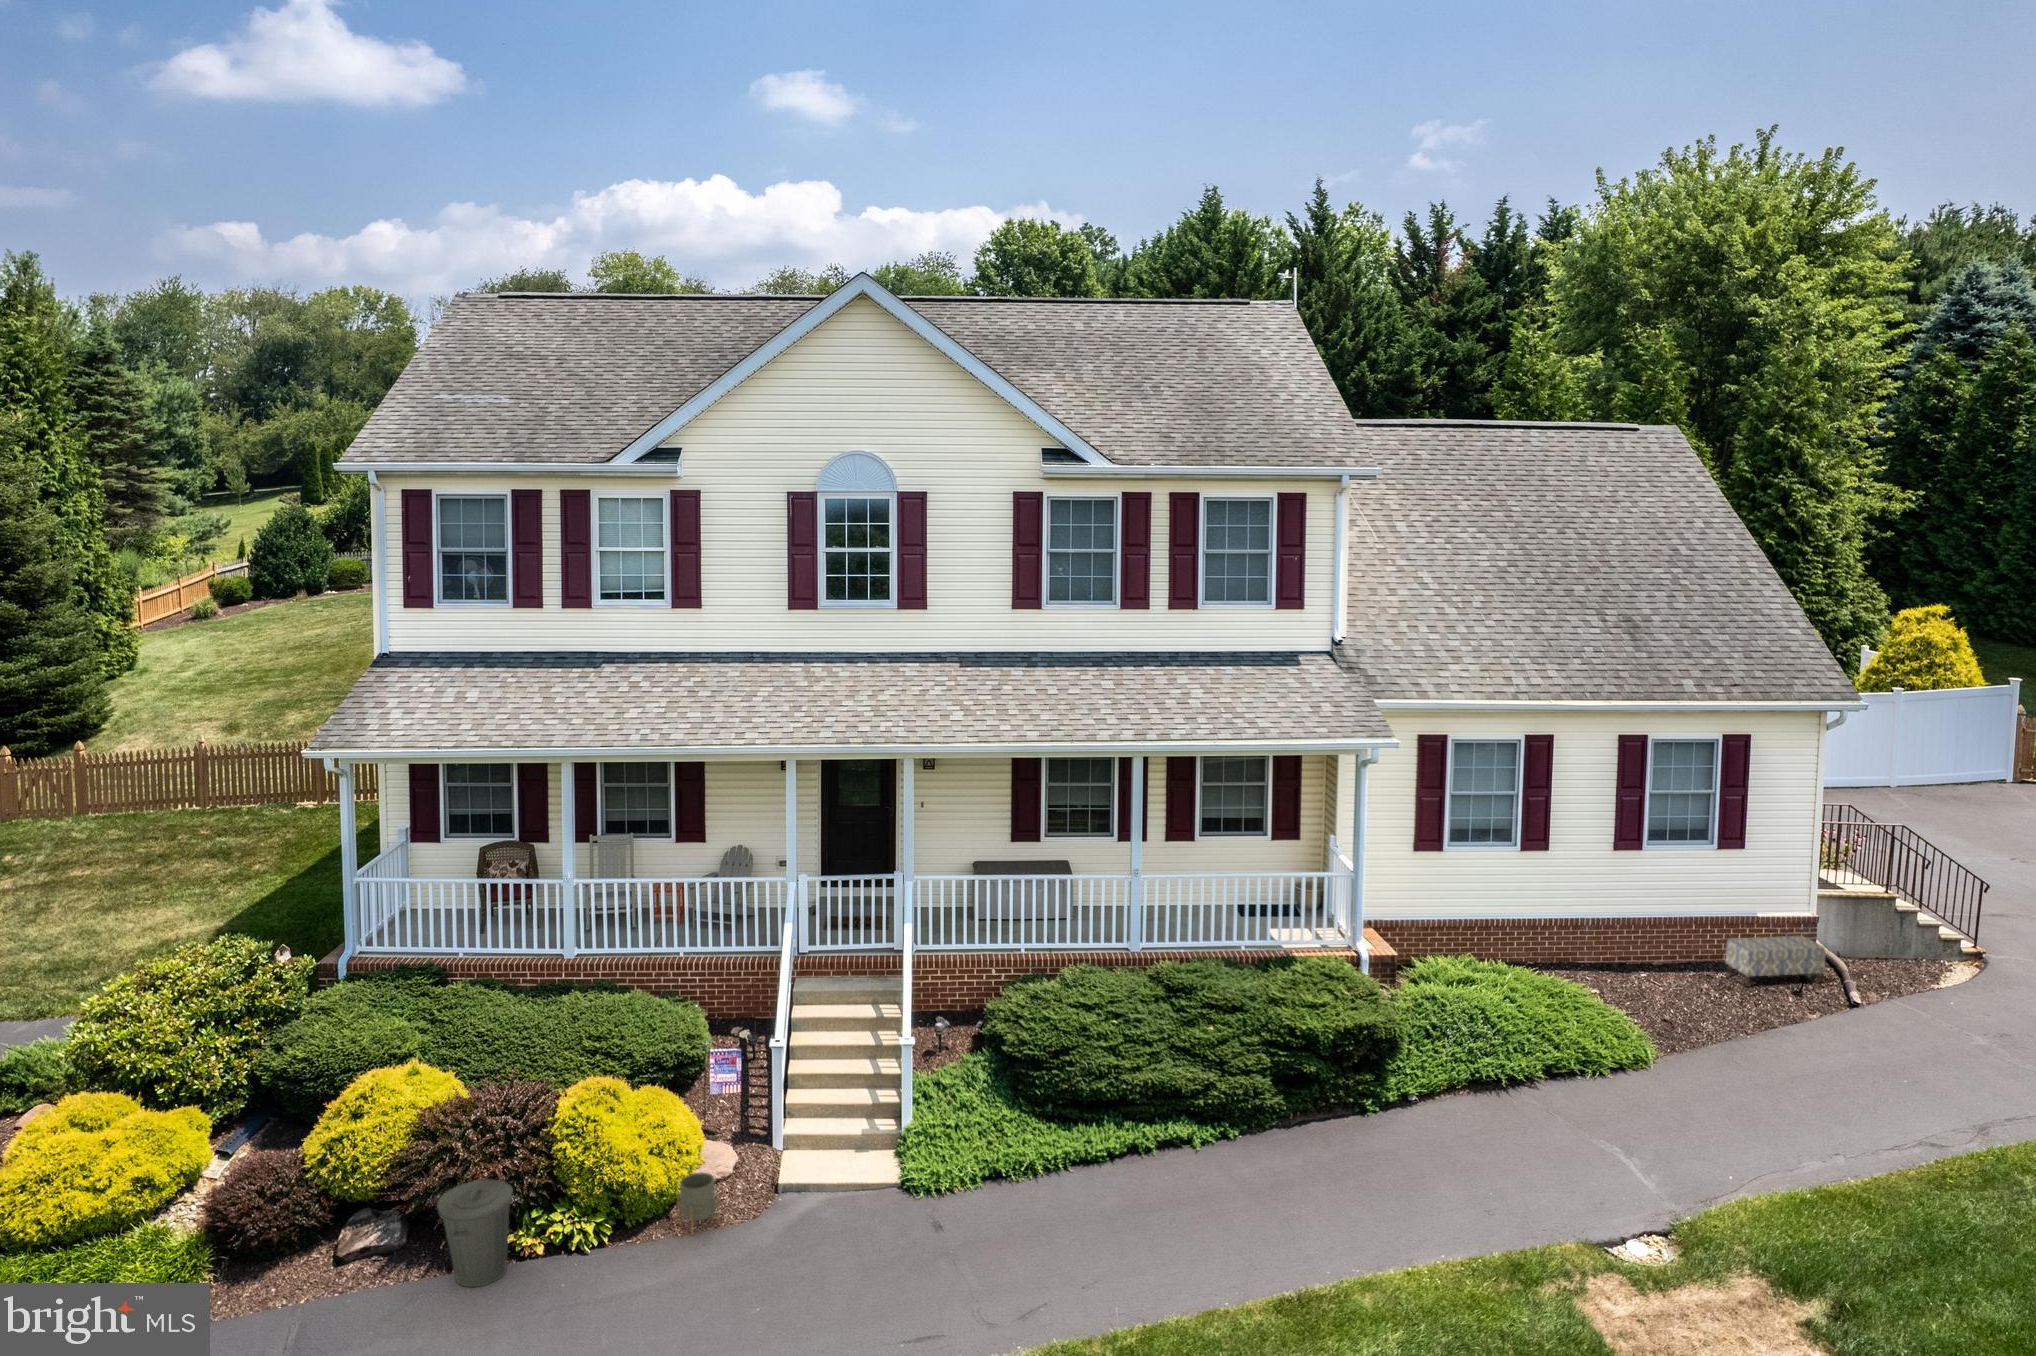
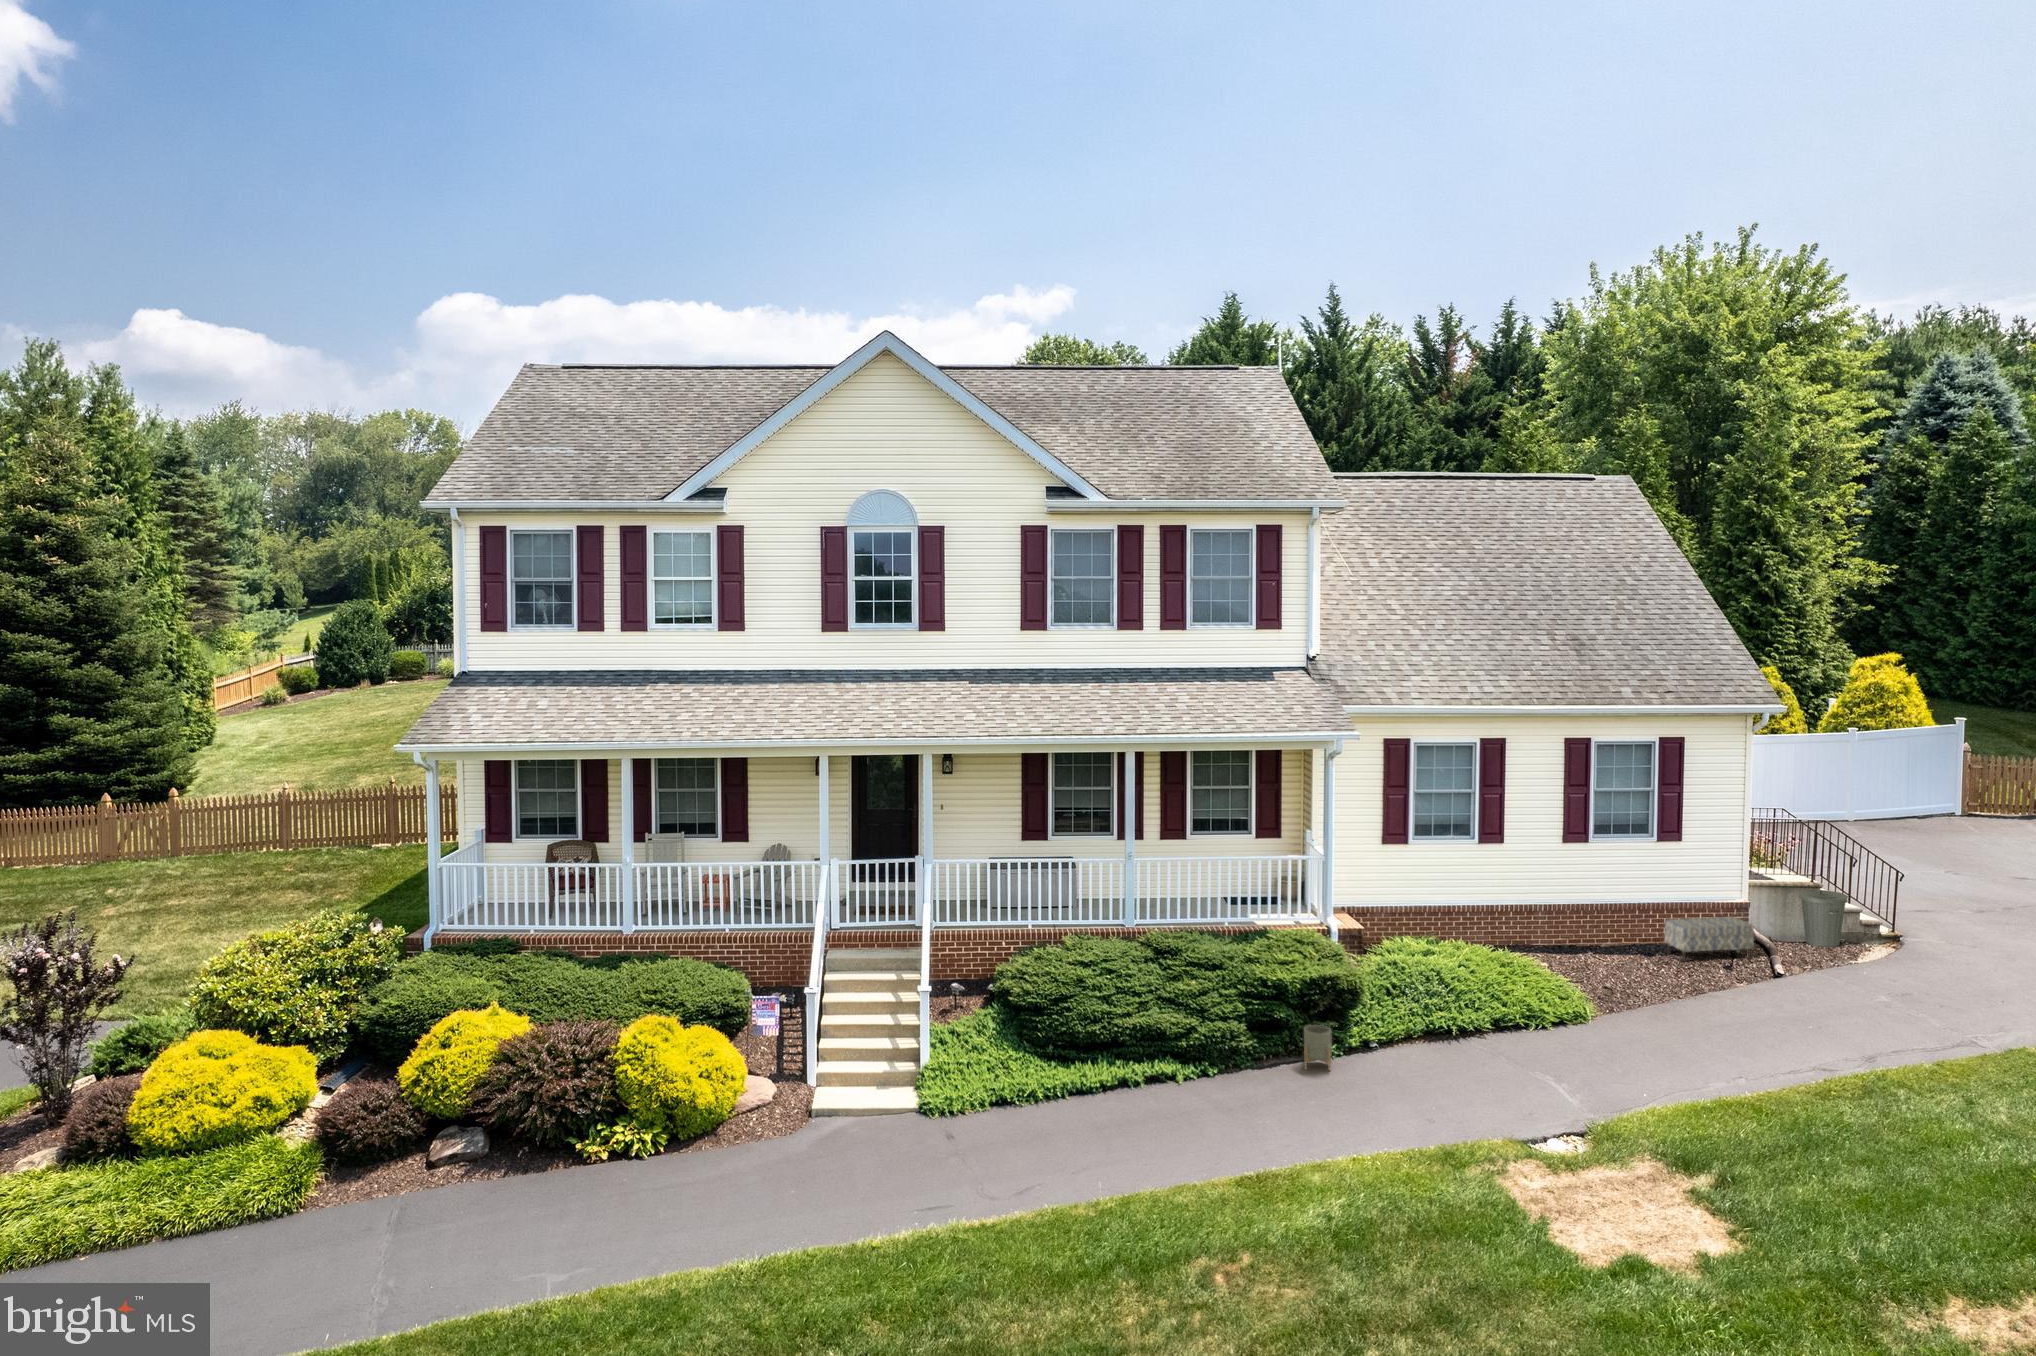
planter: present [677,1173,720,1236] -> present [1304,1025,1332,1070]
trash can: present [437,1180,513,1287] -> present [1799,890,1848,947]

